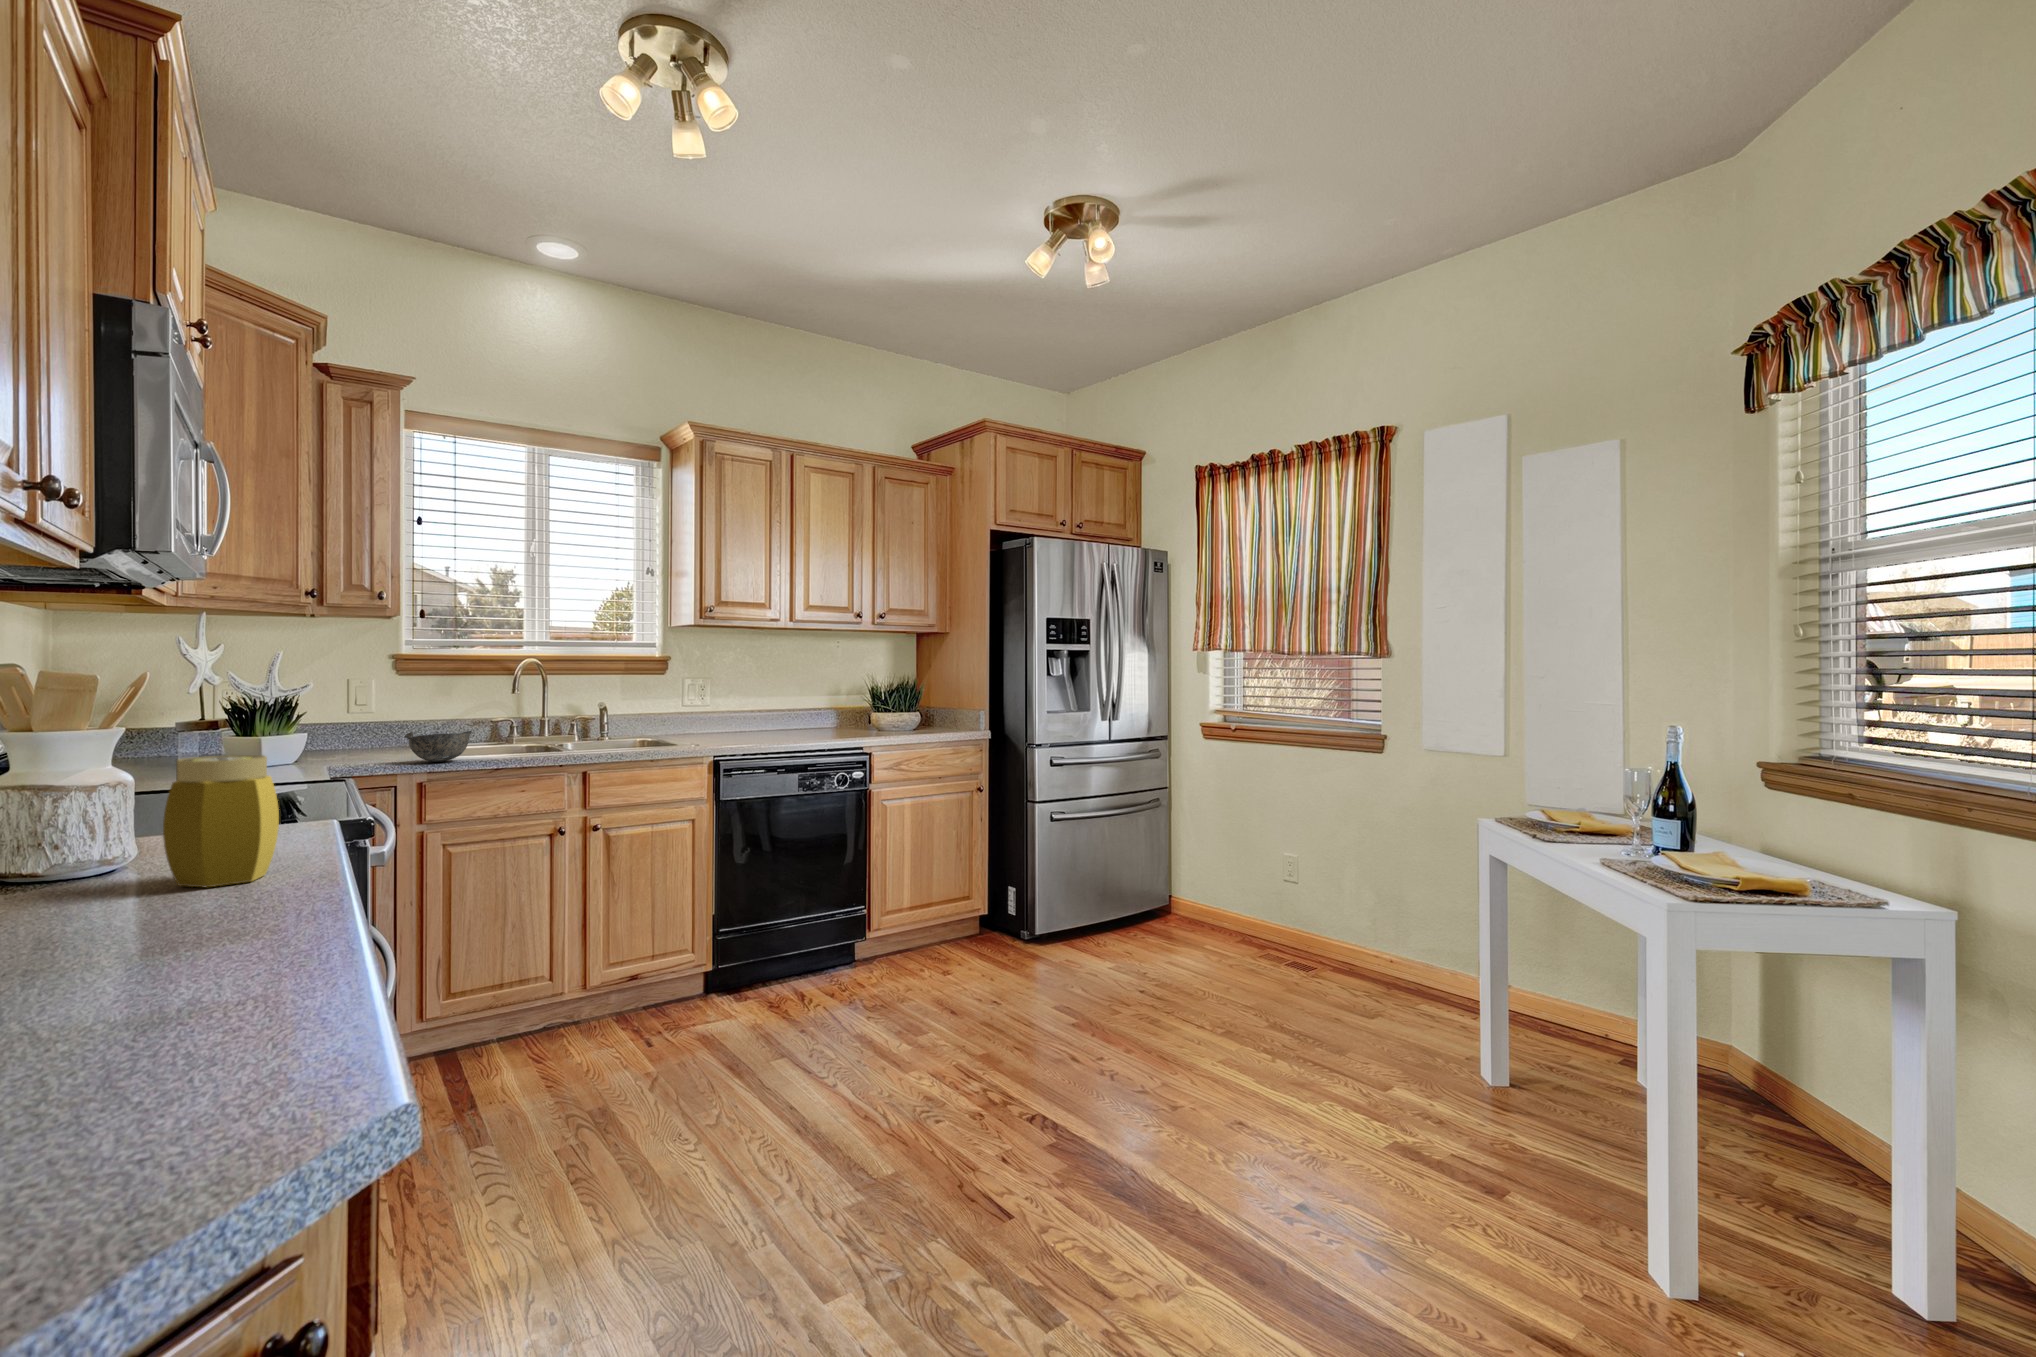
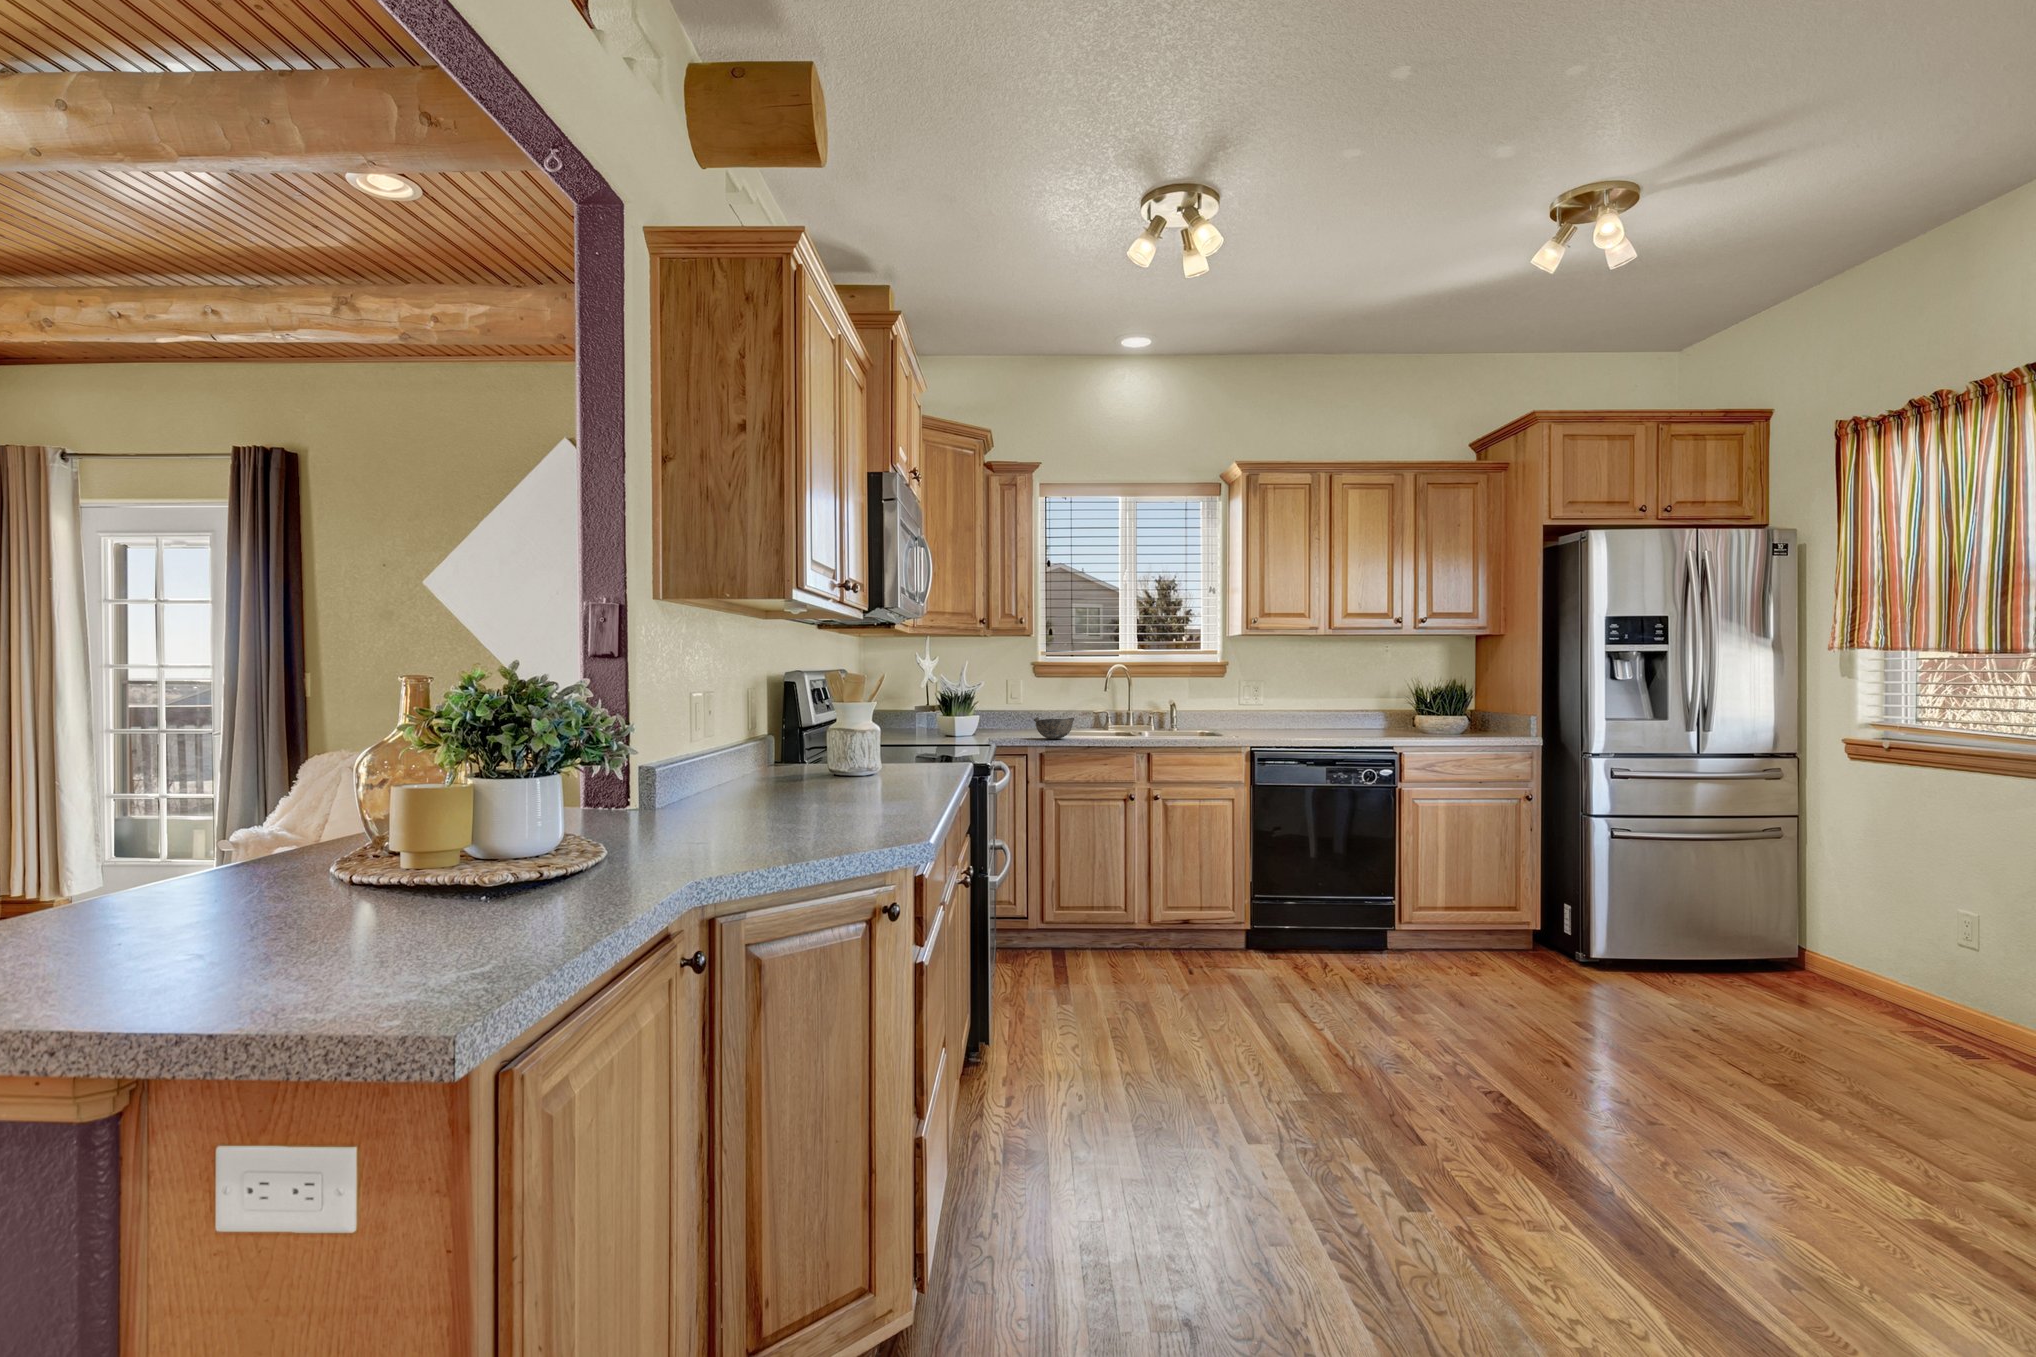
jar: present [163,755,279,887] -> none [881,717,930,785]

